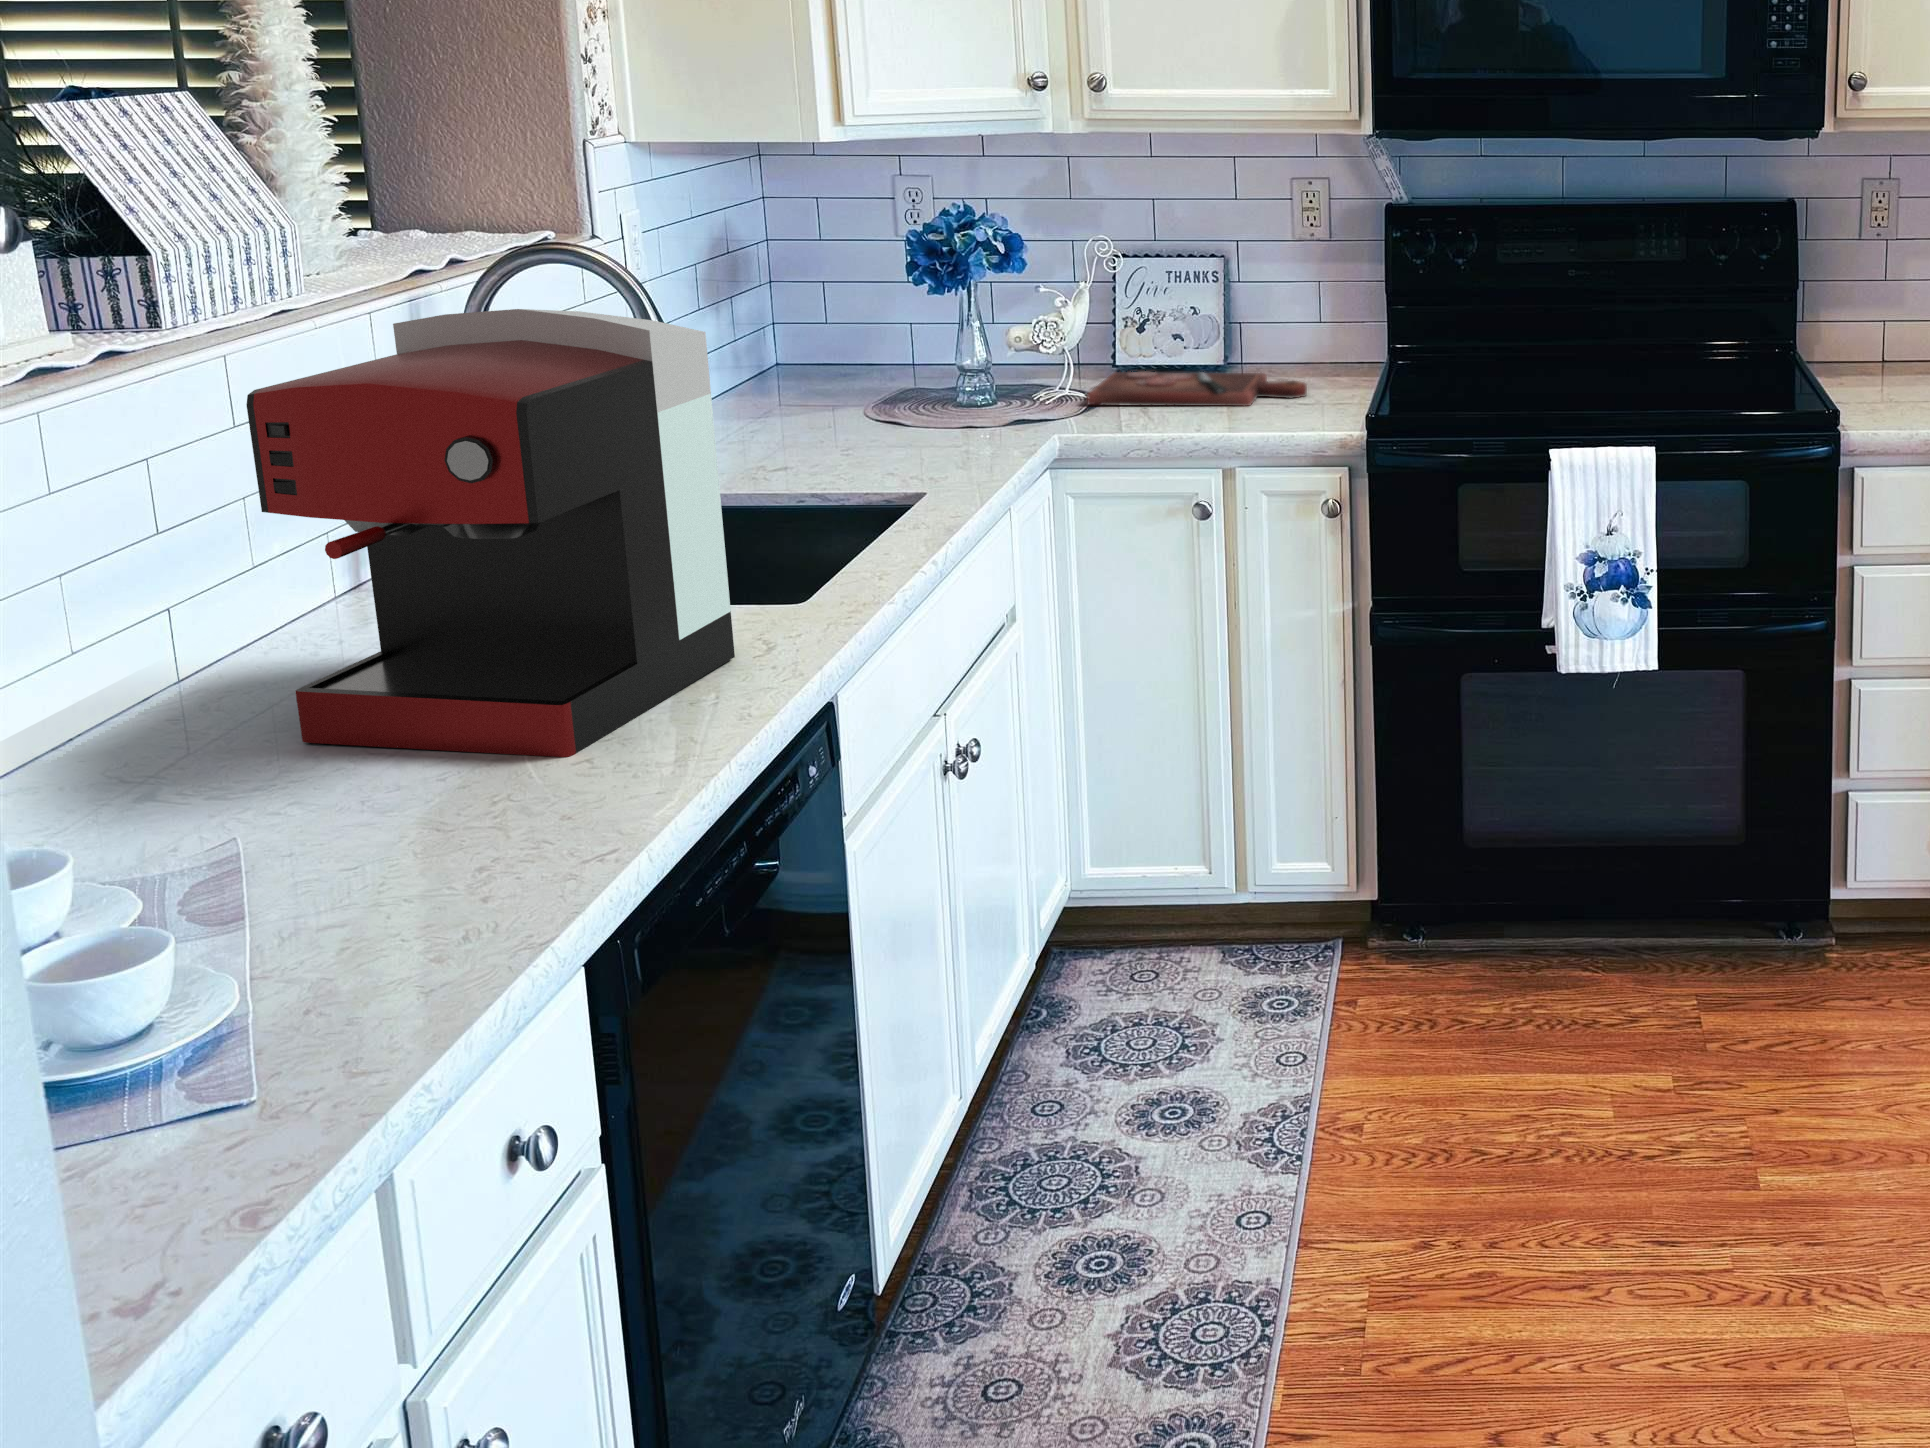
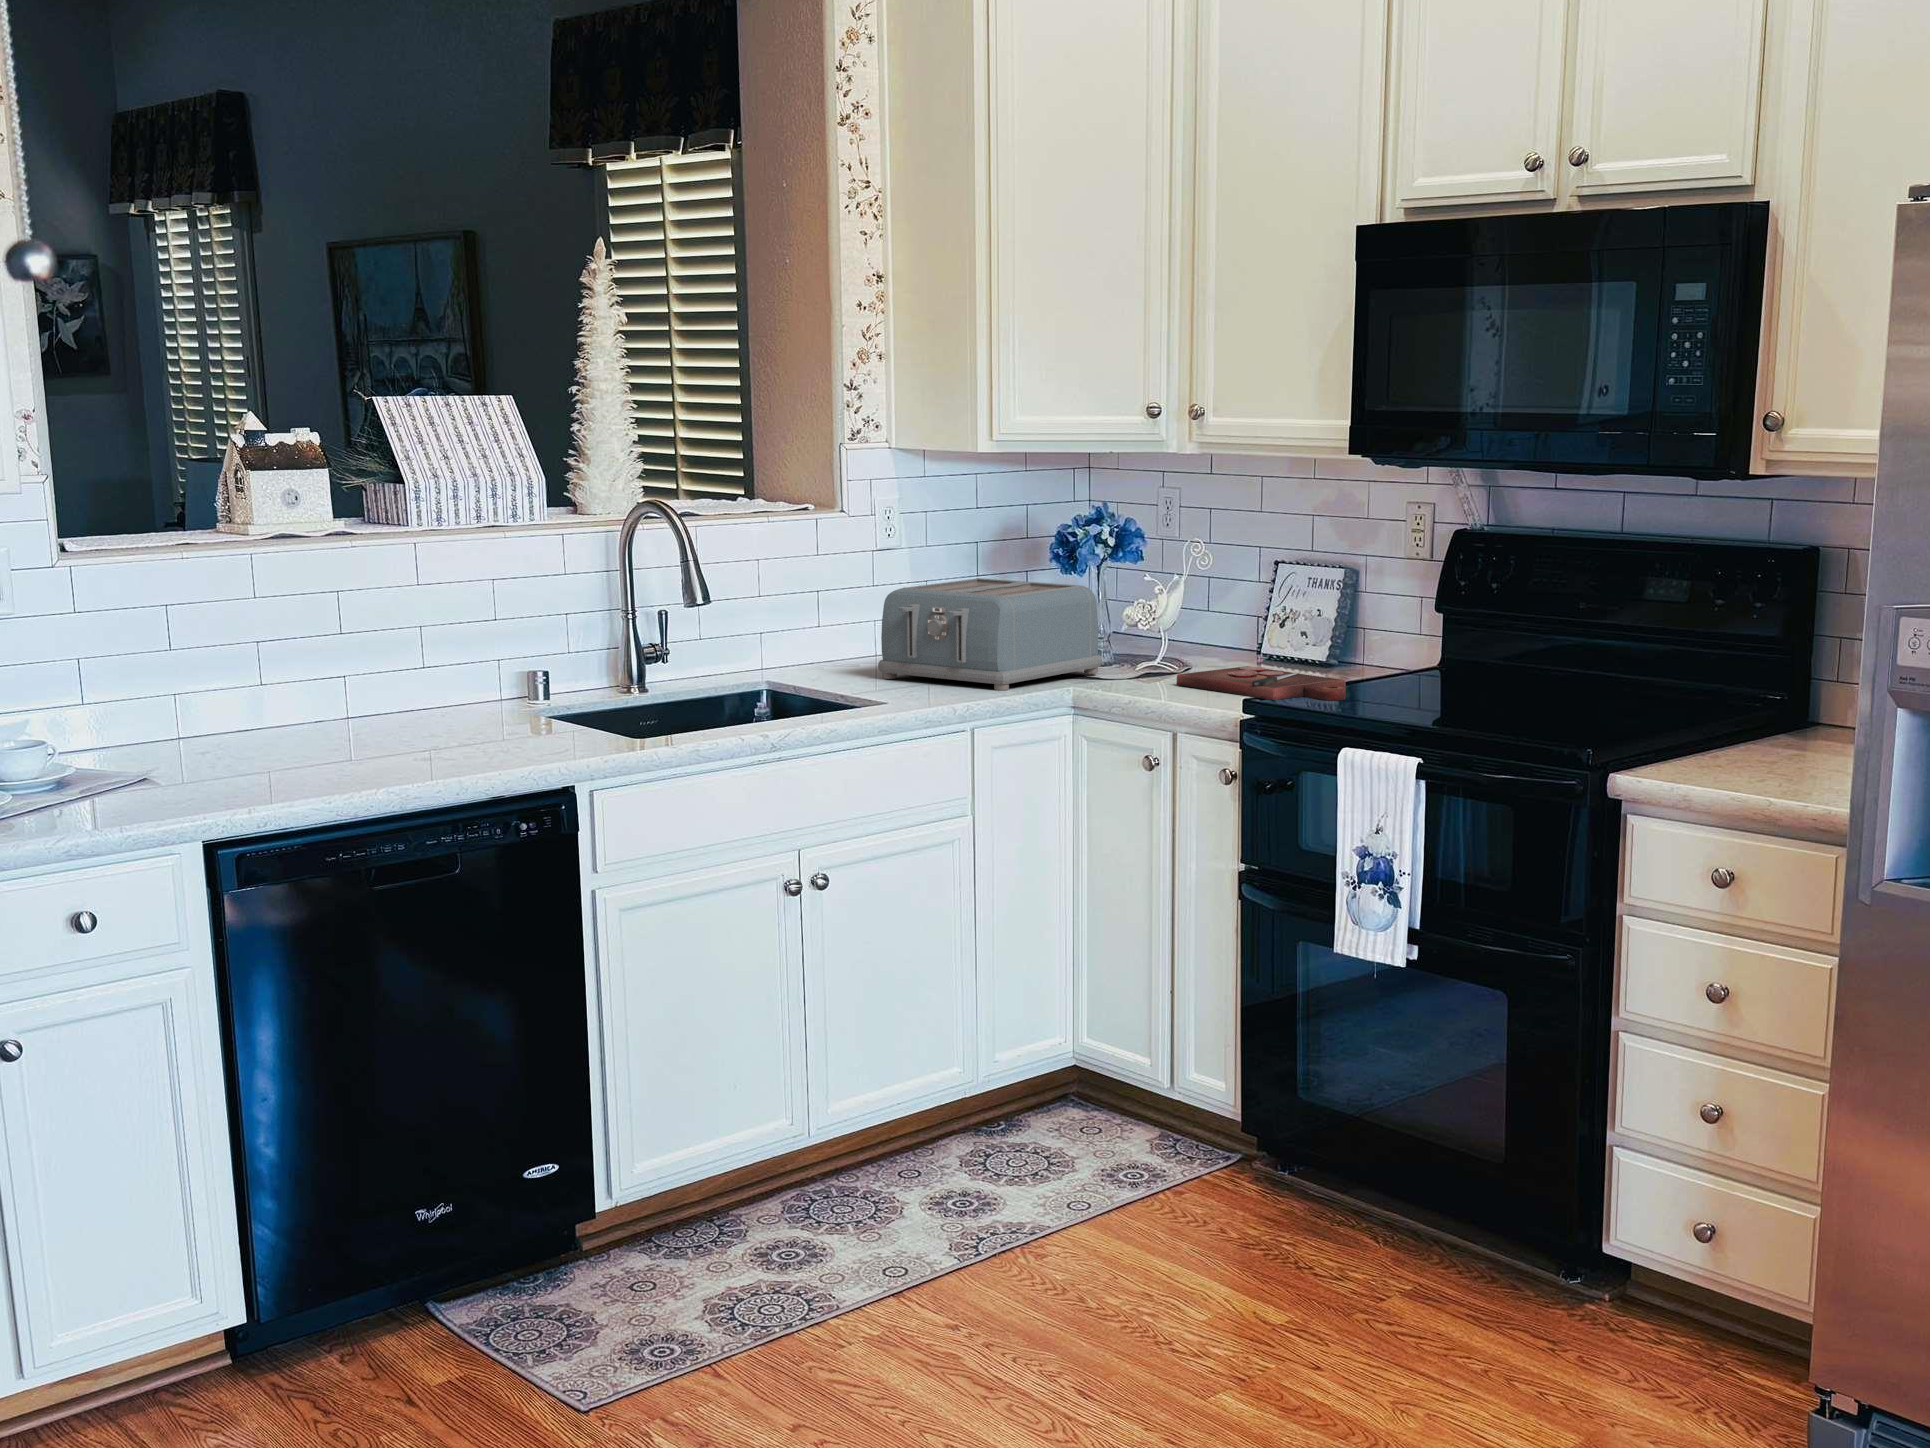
toaster: none [719,302,955,455] -> present [878,578,1102,691]
coffee maker: present [246,309,735,757] -> none [284,519,540,763]

